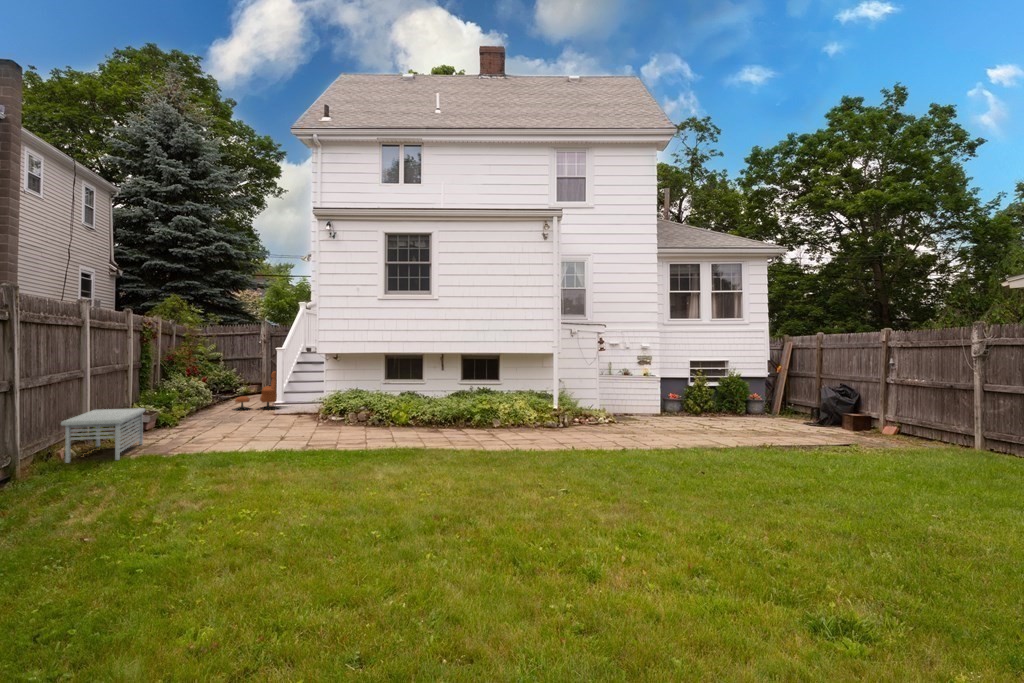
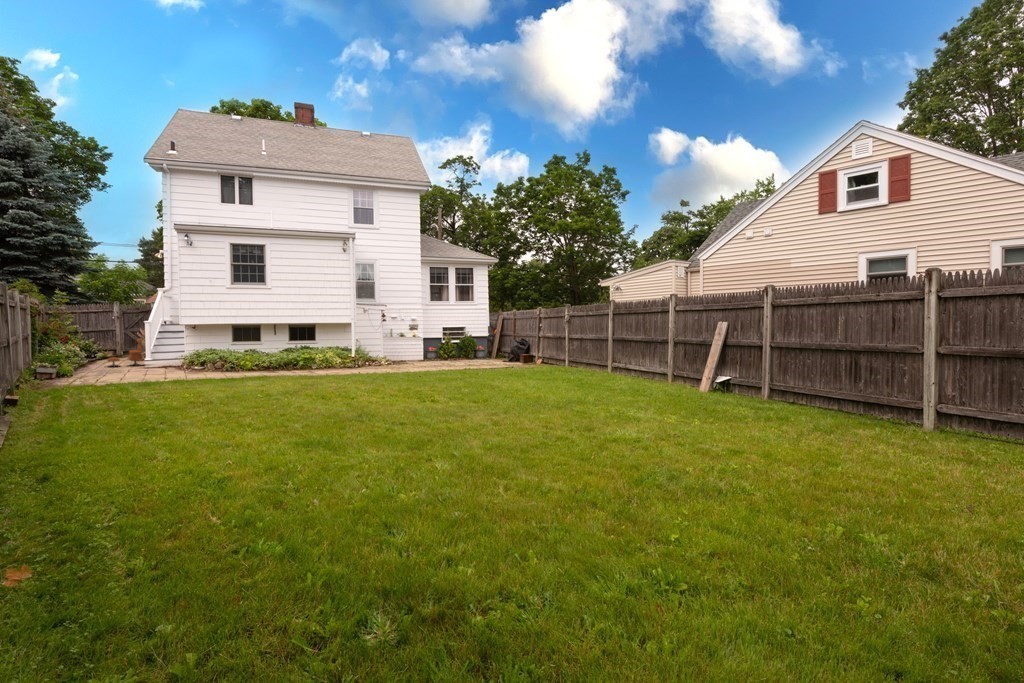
storage bench: present [61,408,145,463] -> none [23,359,67,390]

